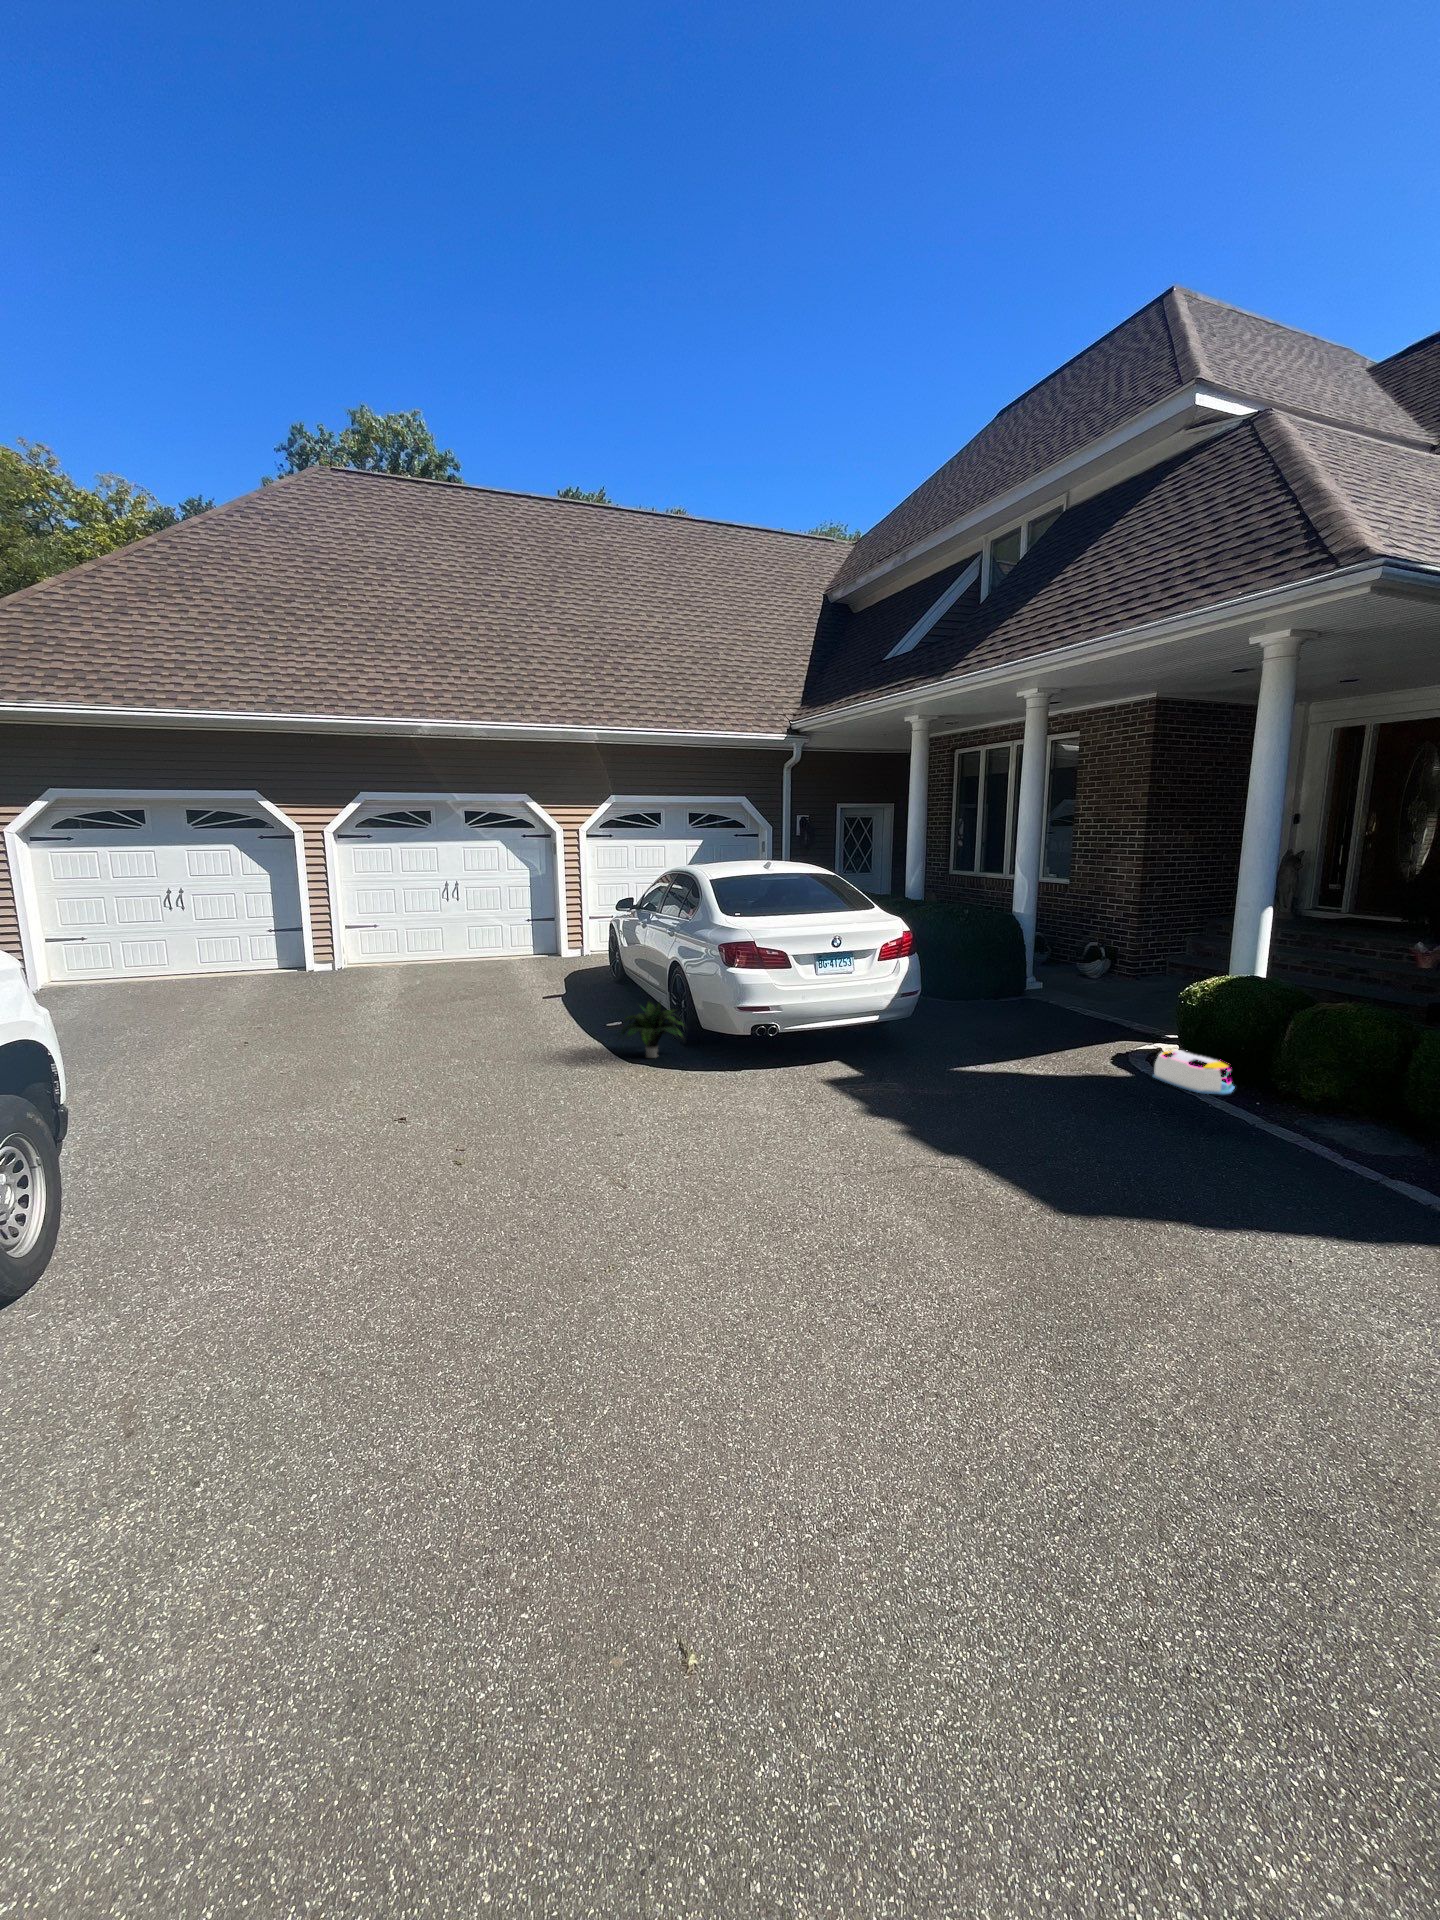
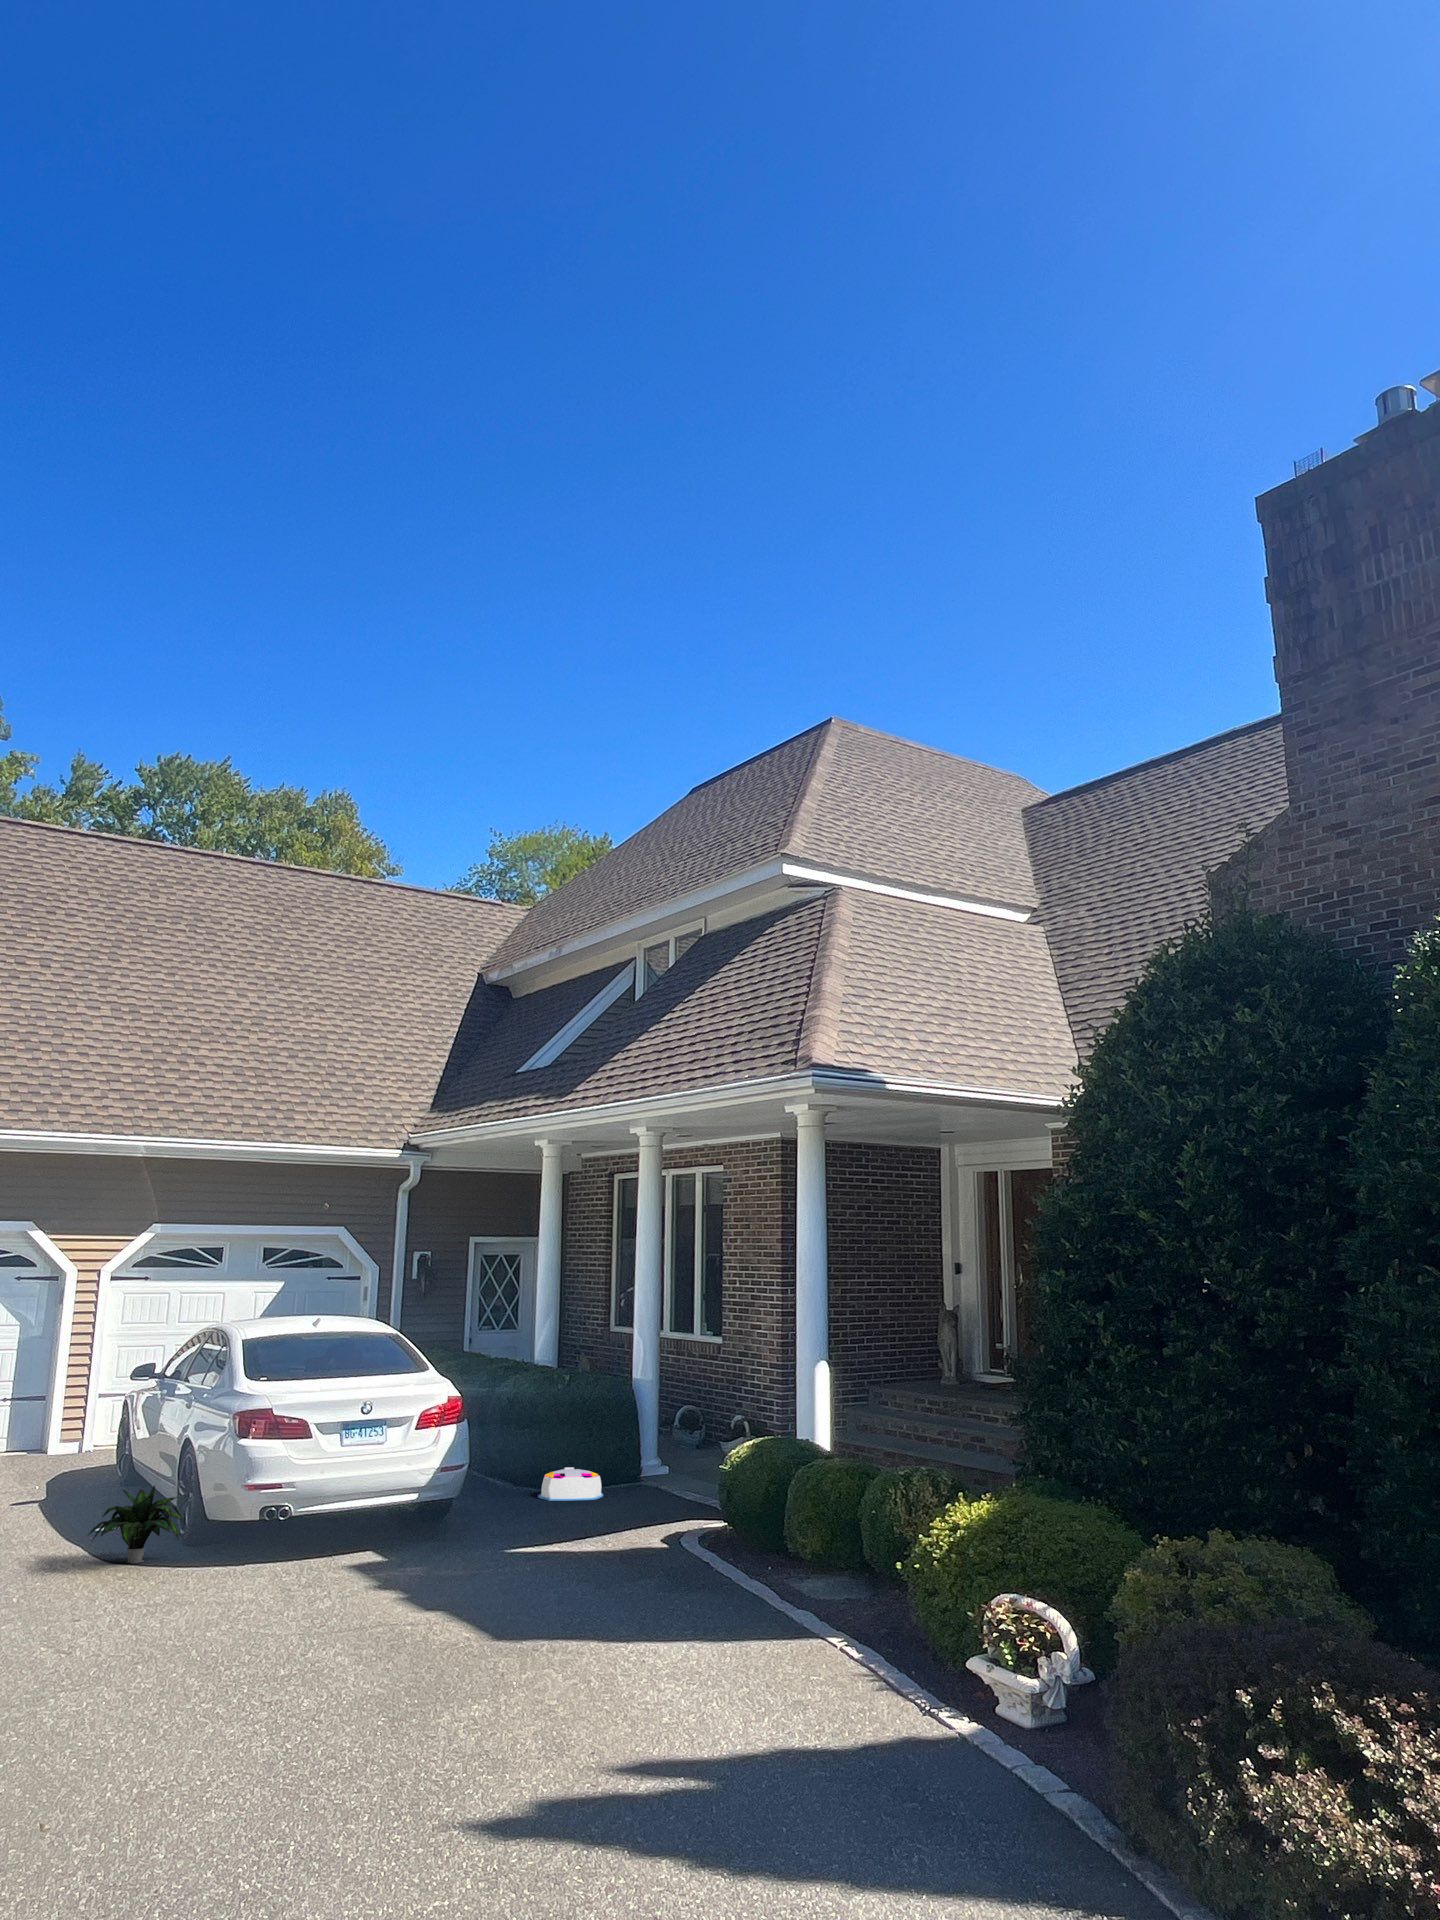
storage bin: present [1153,1050,1235,1095] -> present [538,1467,603,1501]

